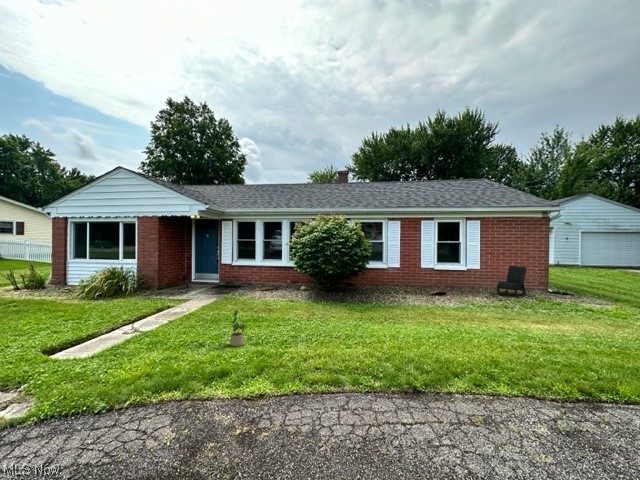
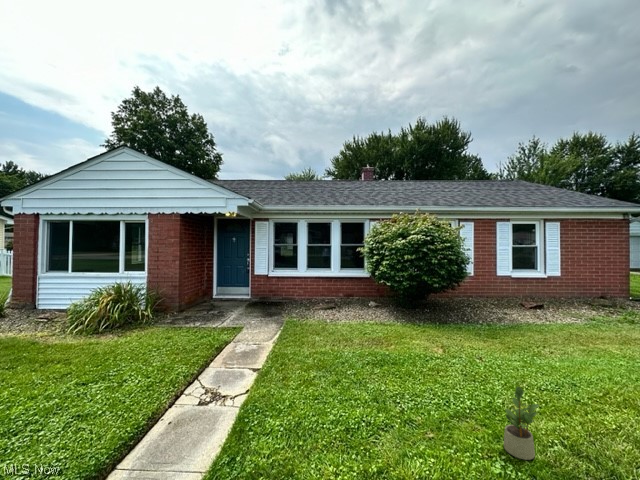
lounge chair: present [497,266,526,297] -> none [585,272,615,307]

